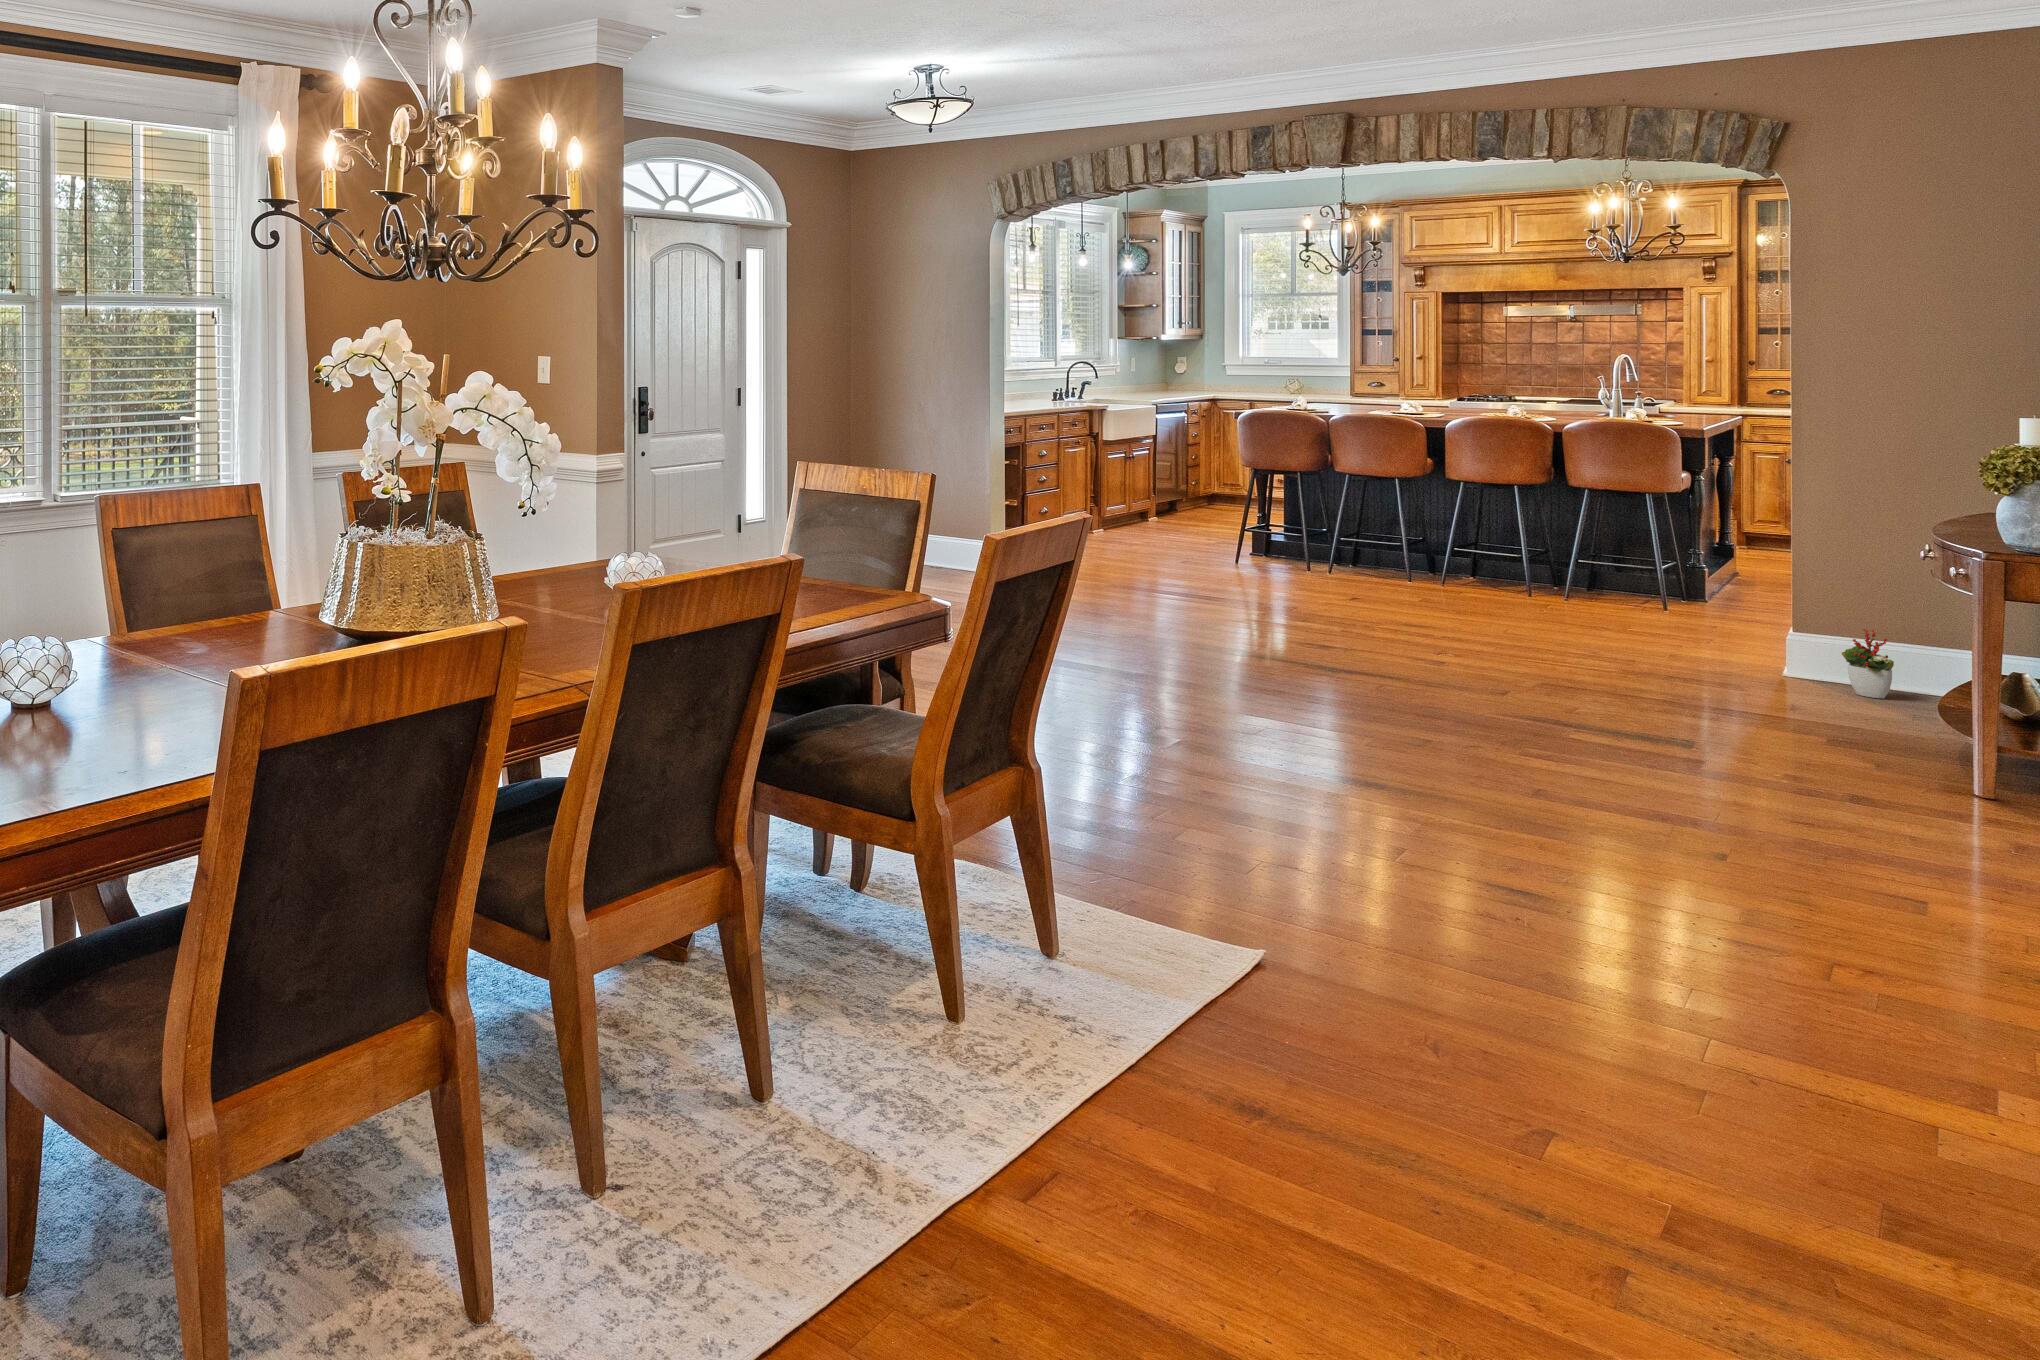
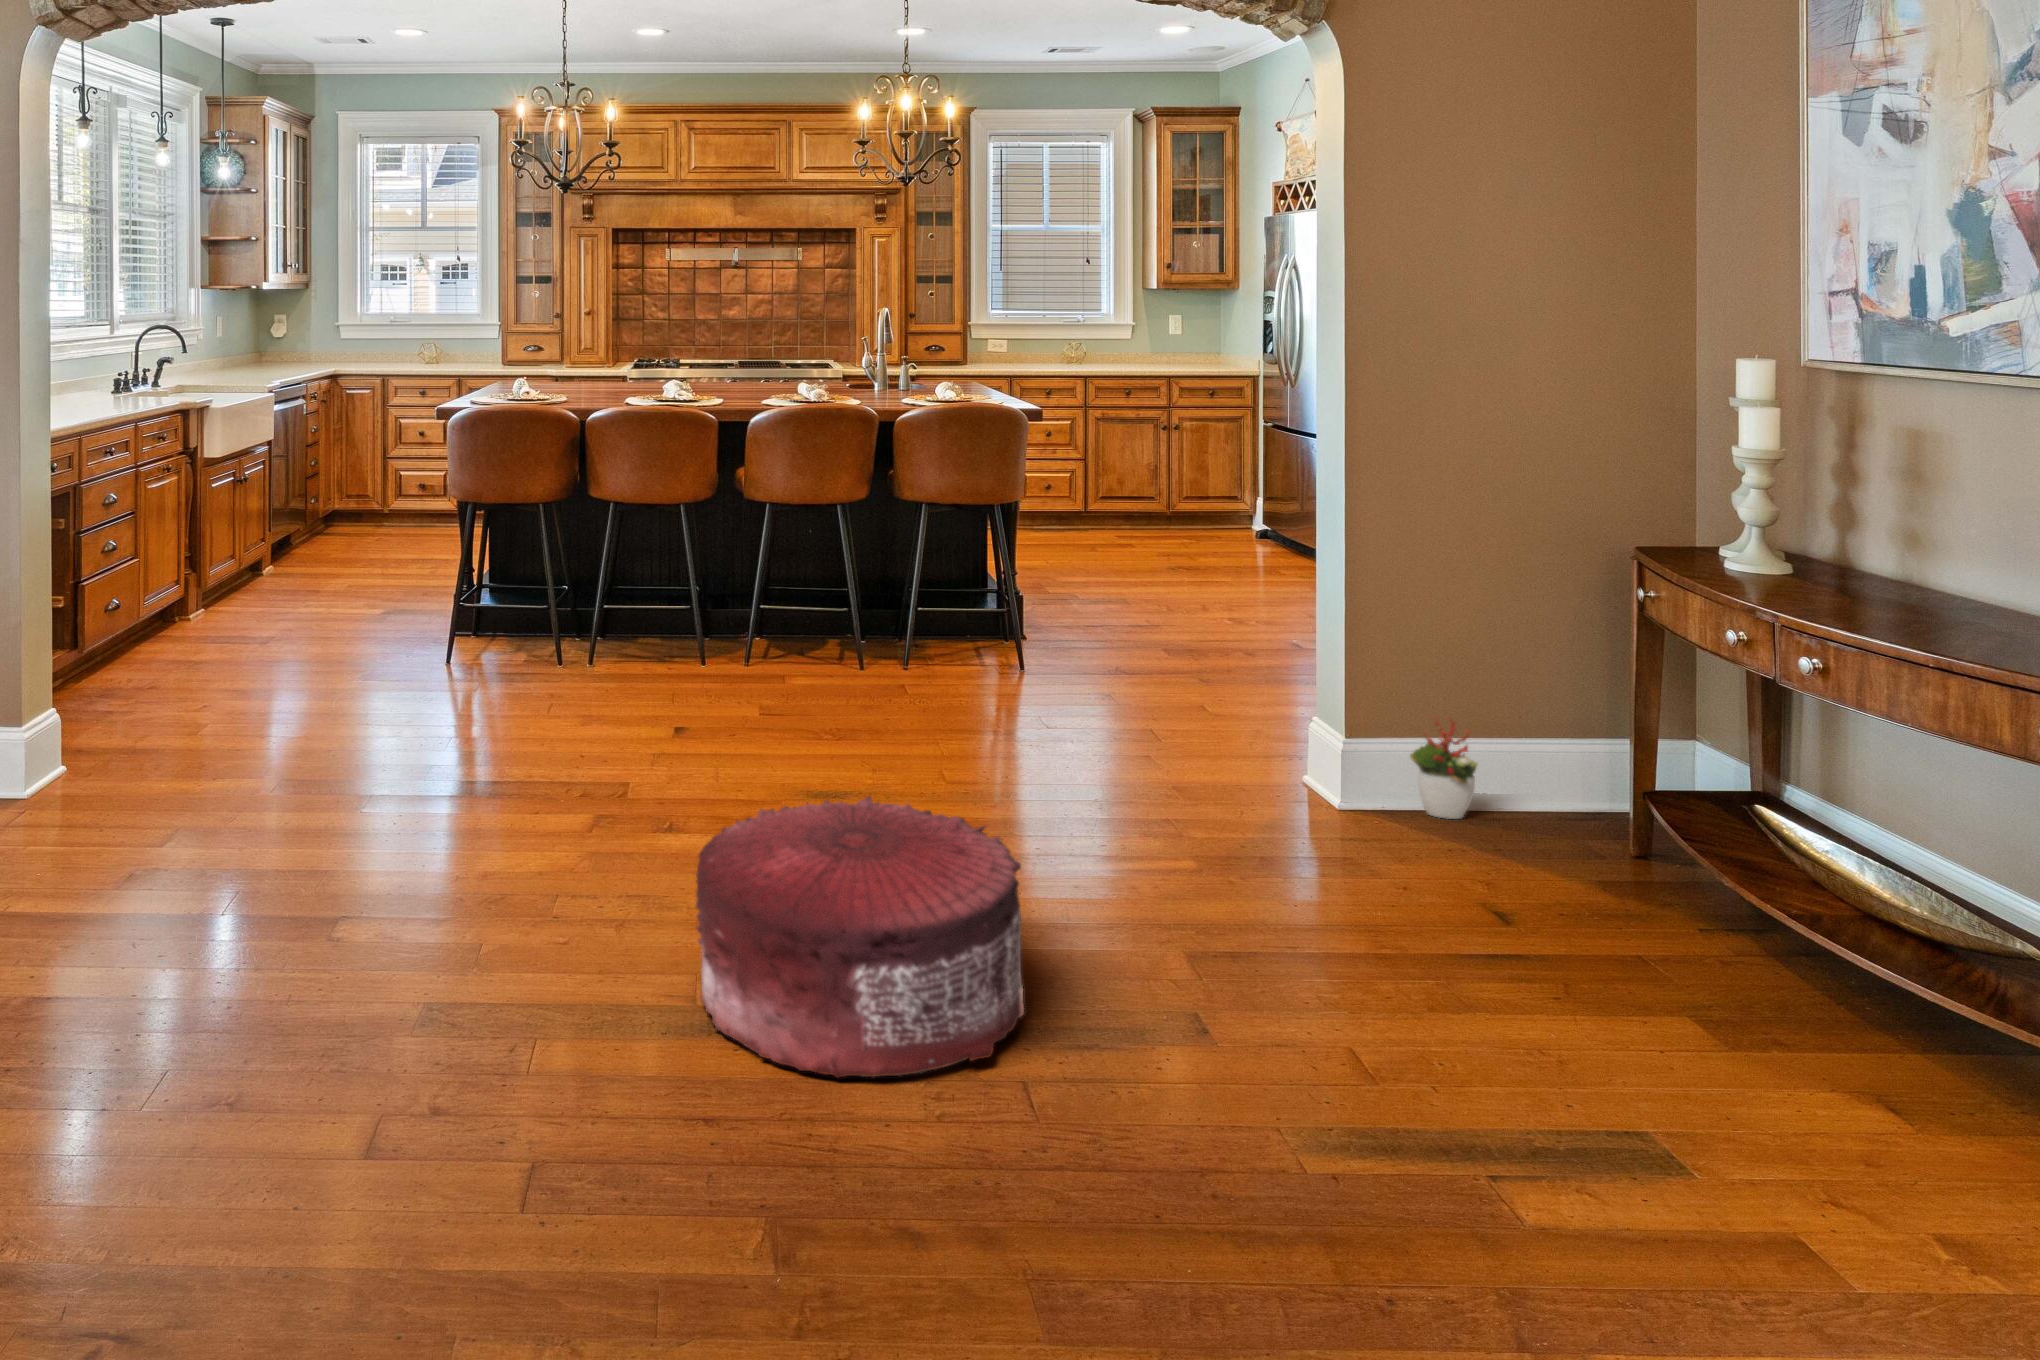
pouf: none [1247,593,1423,692] -> present [696,797,1024,1077]

